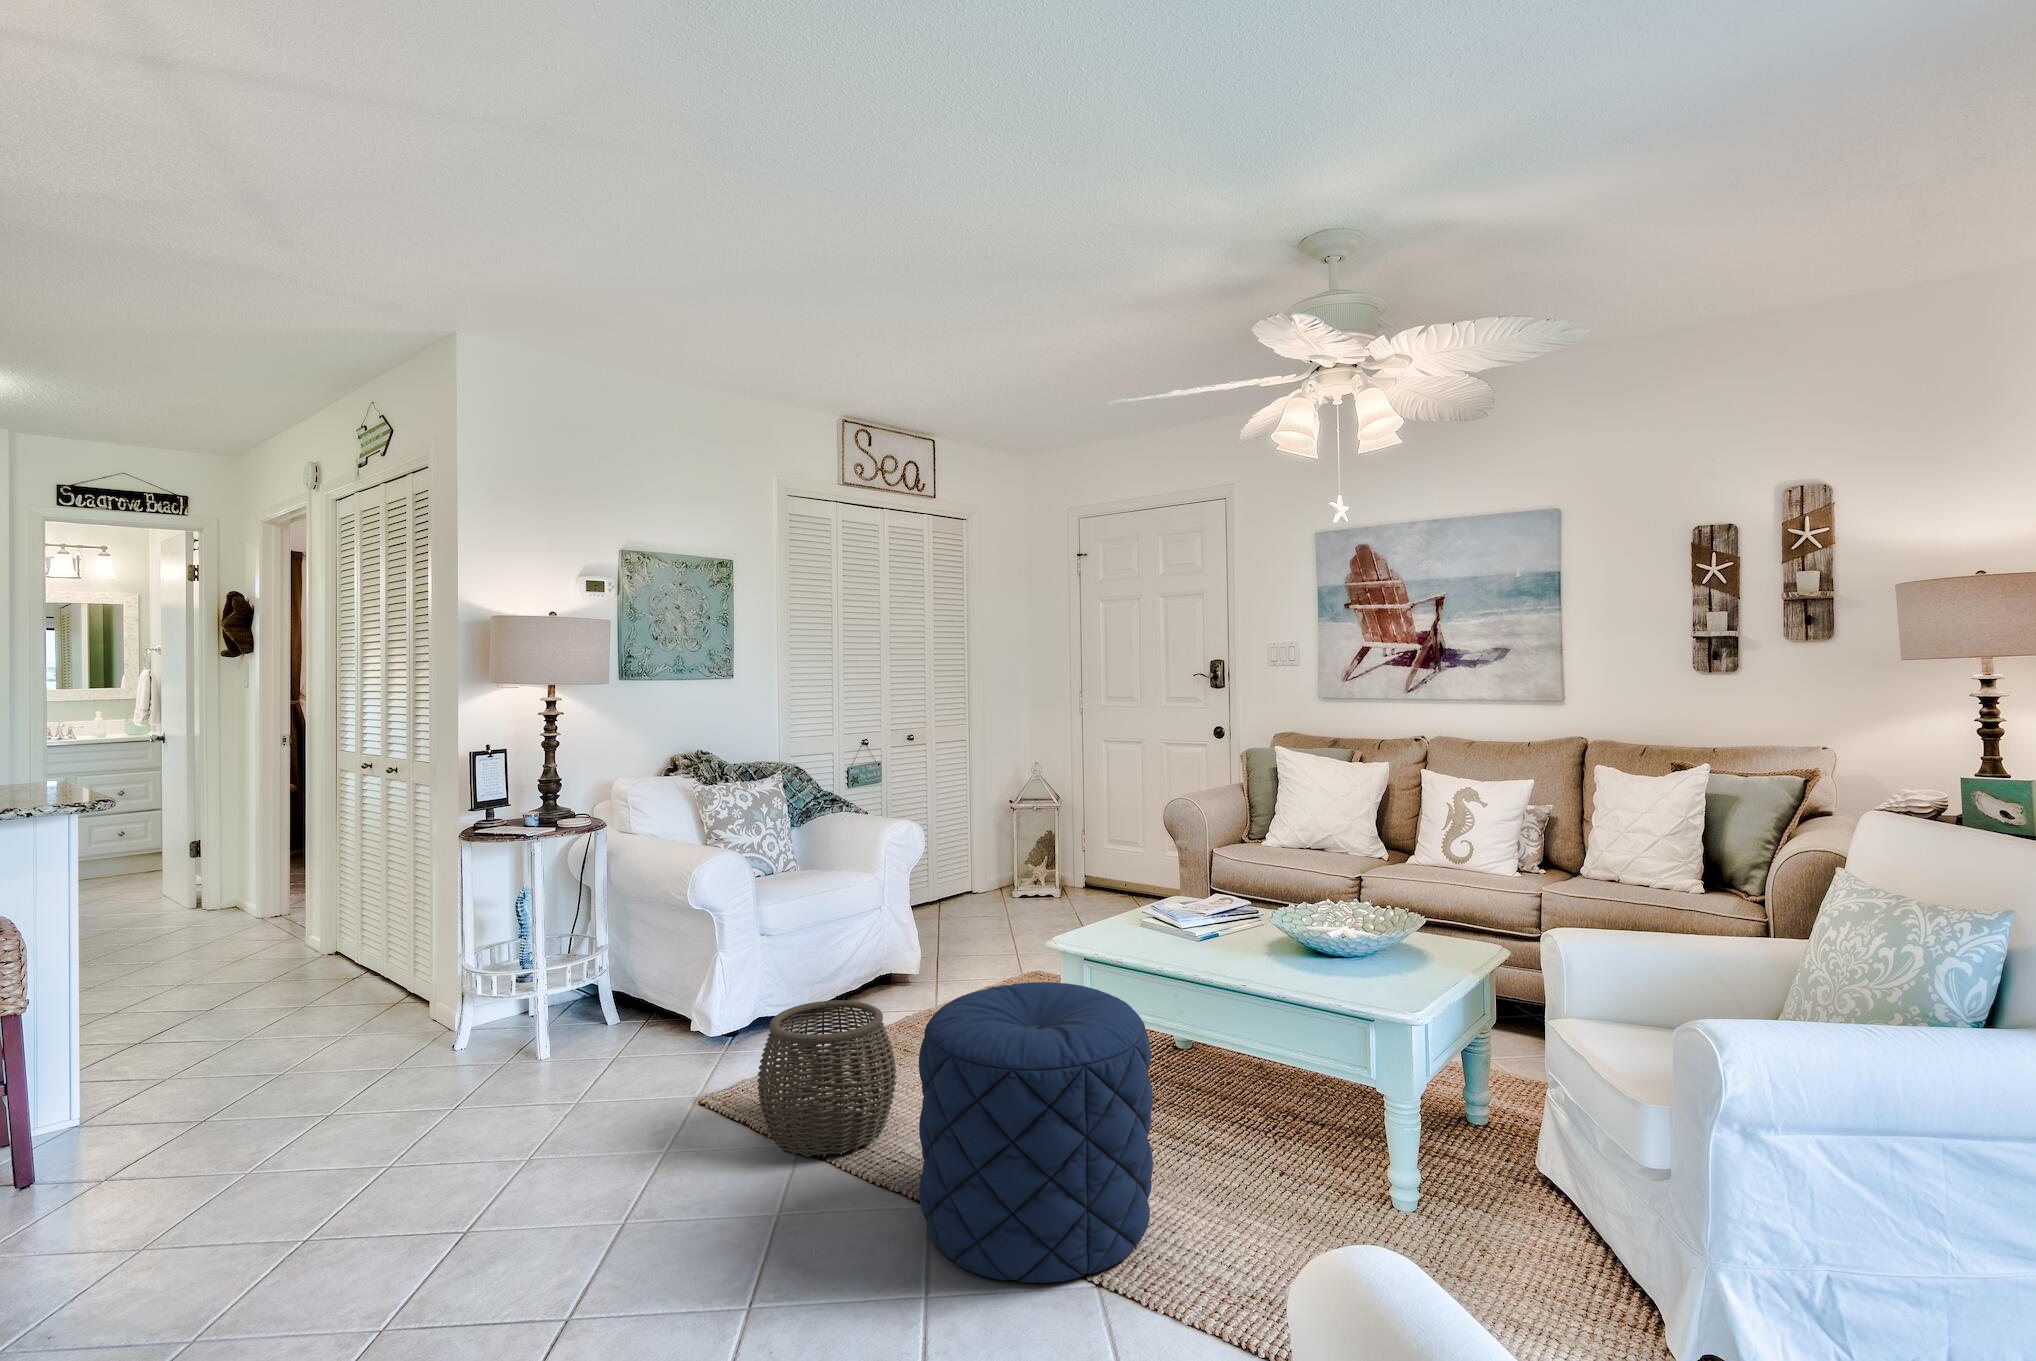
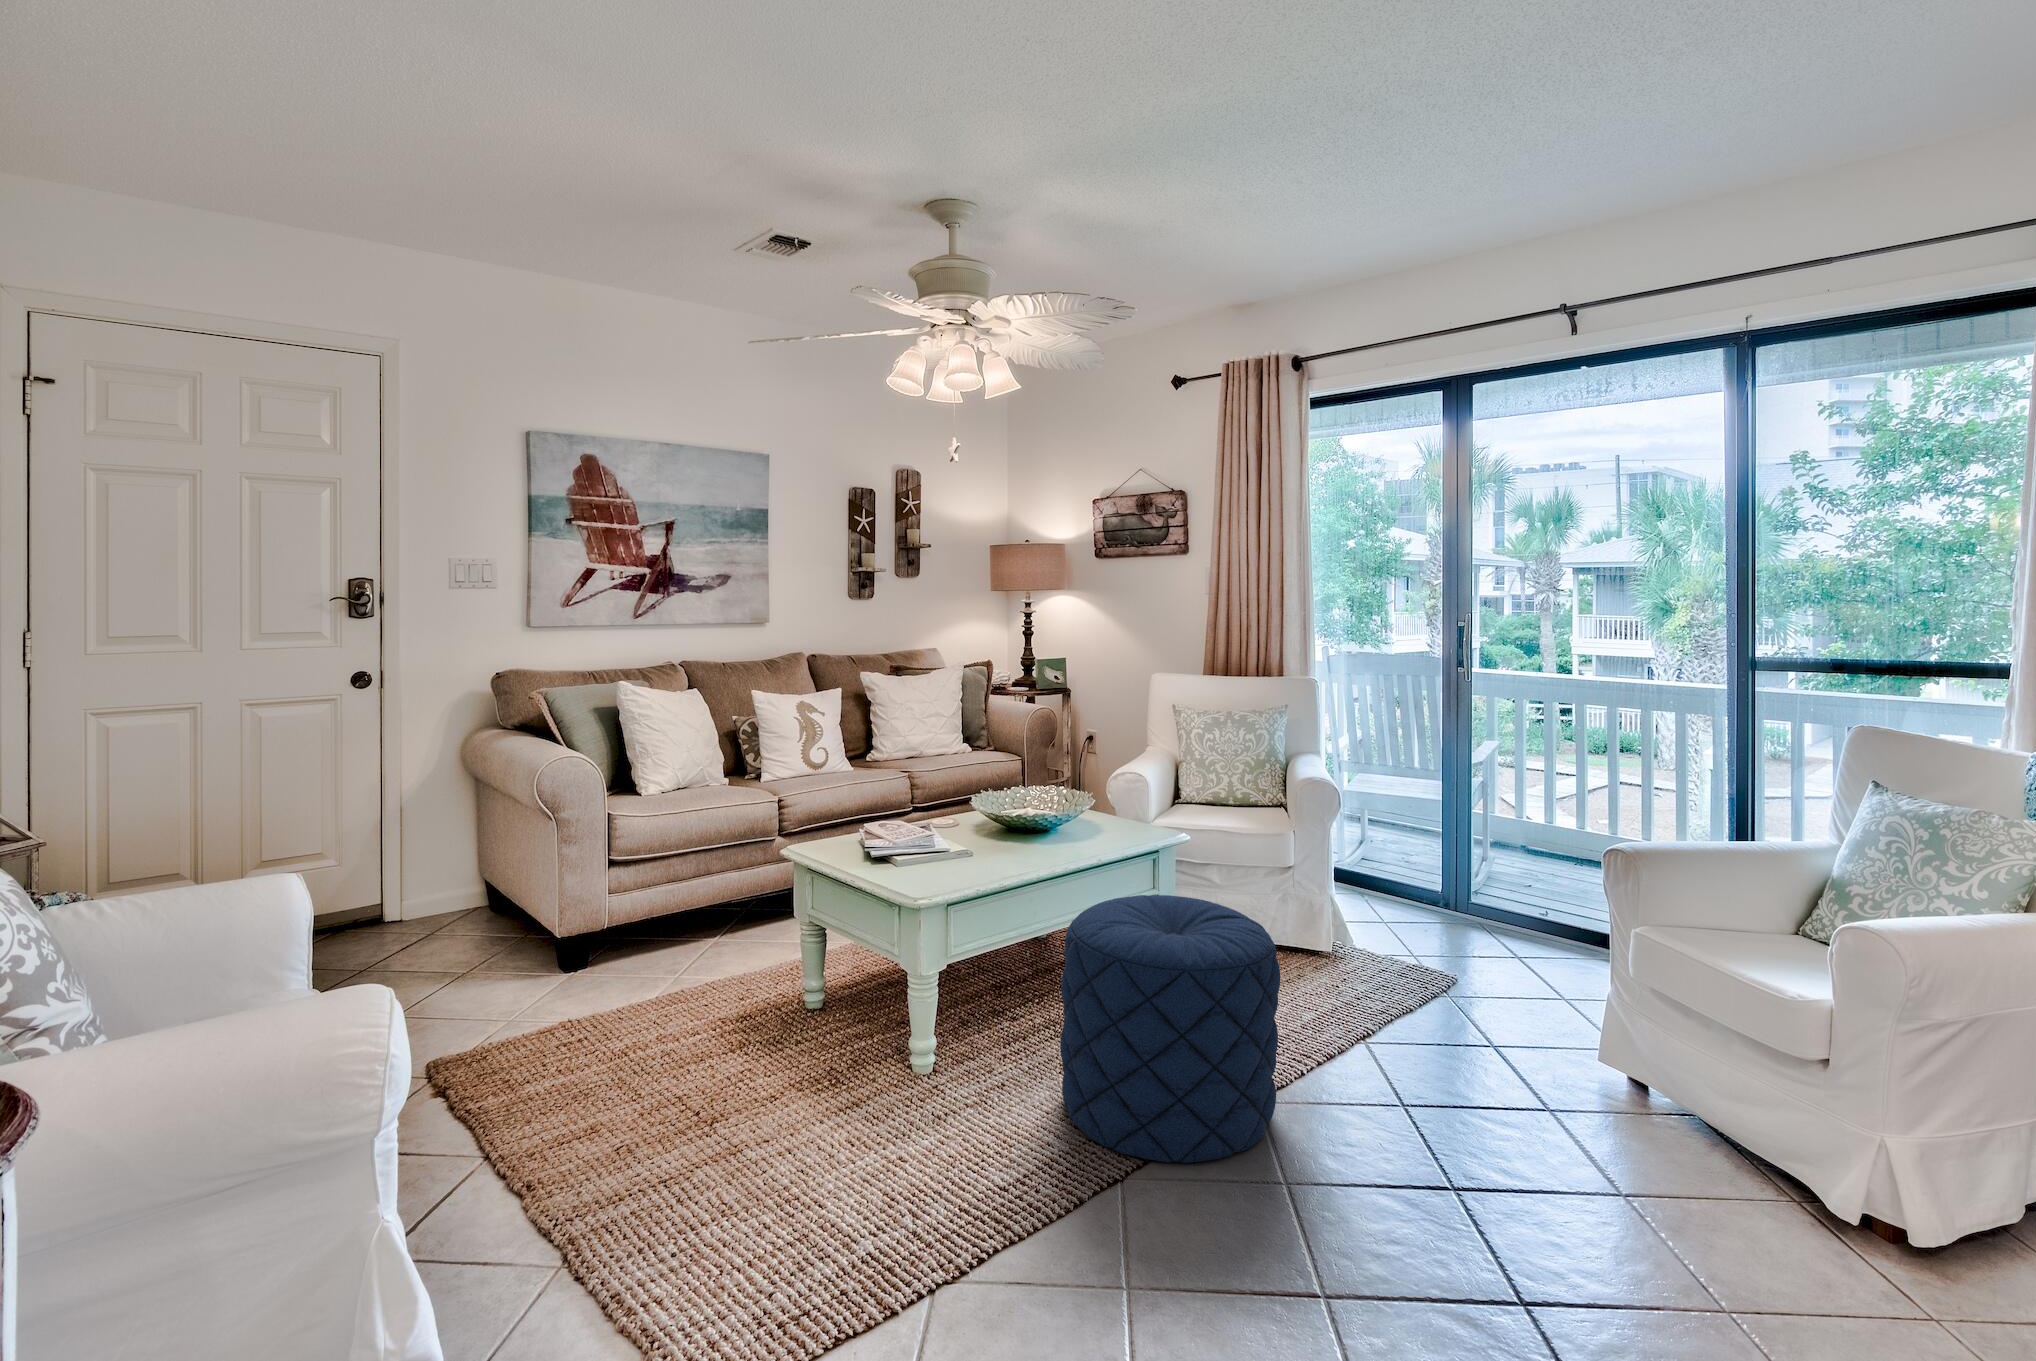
woven basket: present [757,1000,897,1157] -> none [842,1045,1031,1275]

